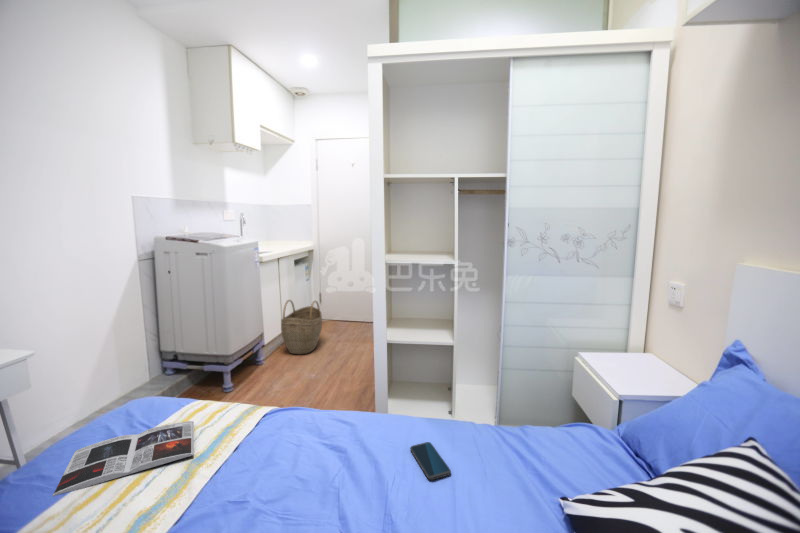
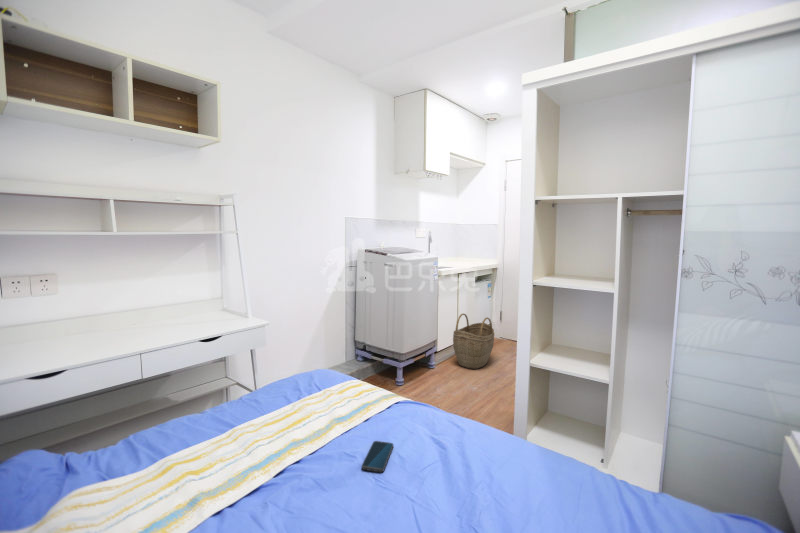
magazine: present [53,421,194,496] -> none [258,388,346,415]
smartphone: present [410,442,451,480] -> present [362,441,393,472]

